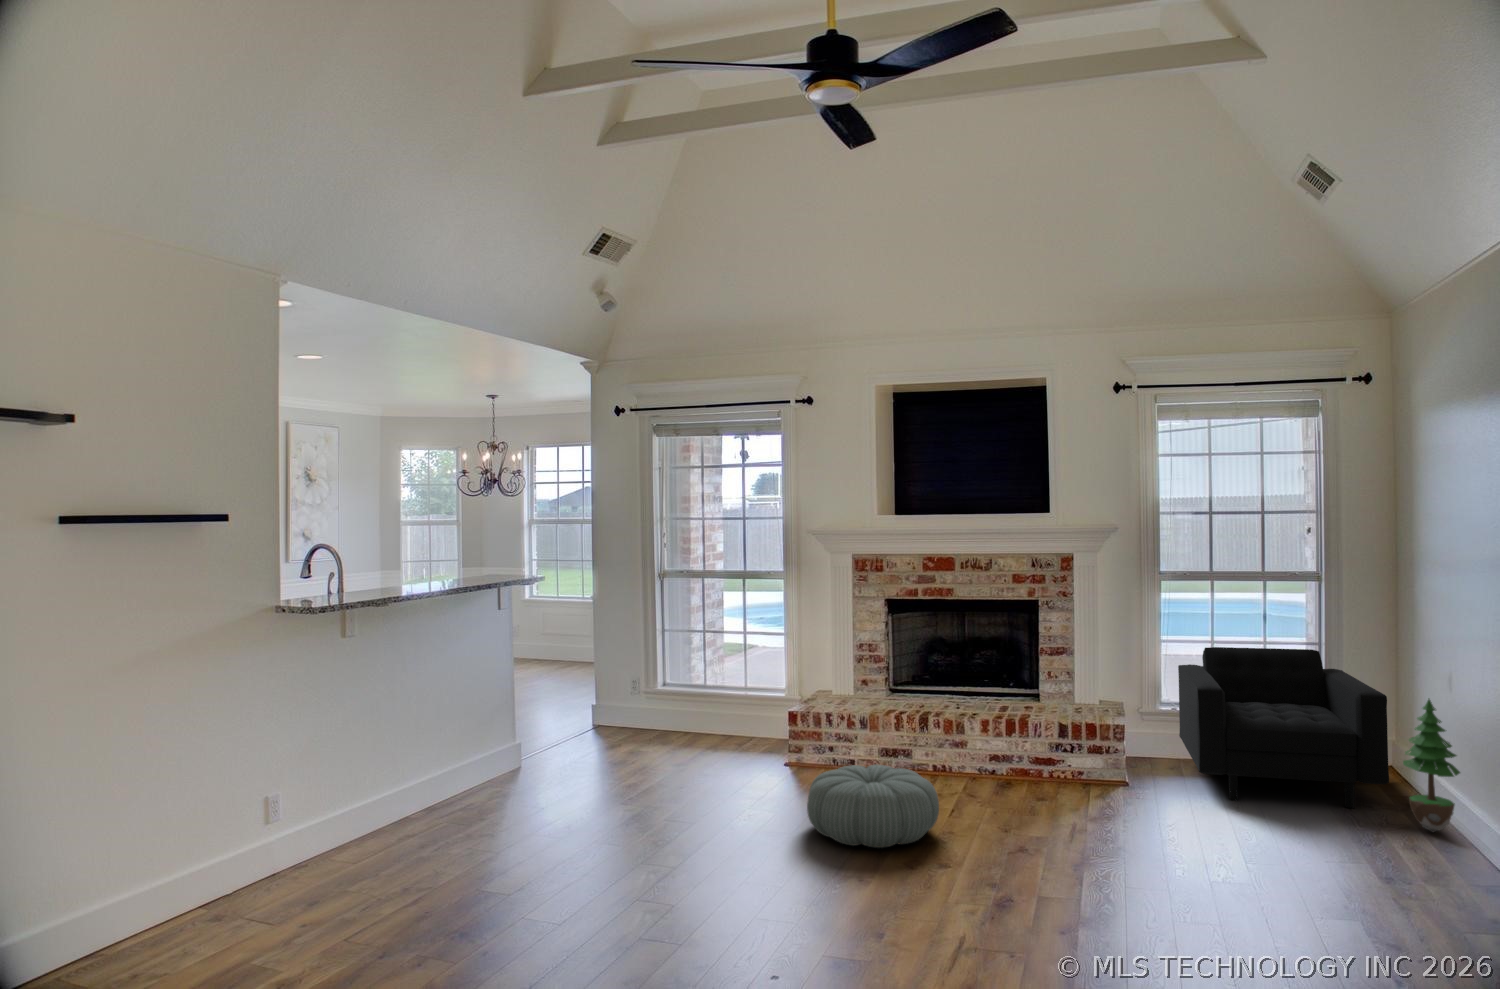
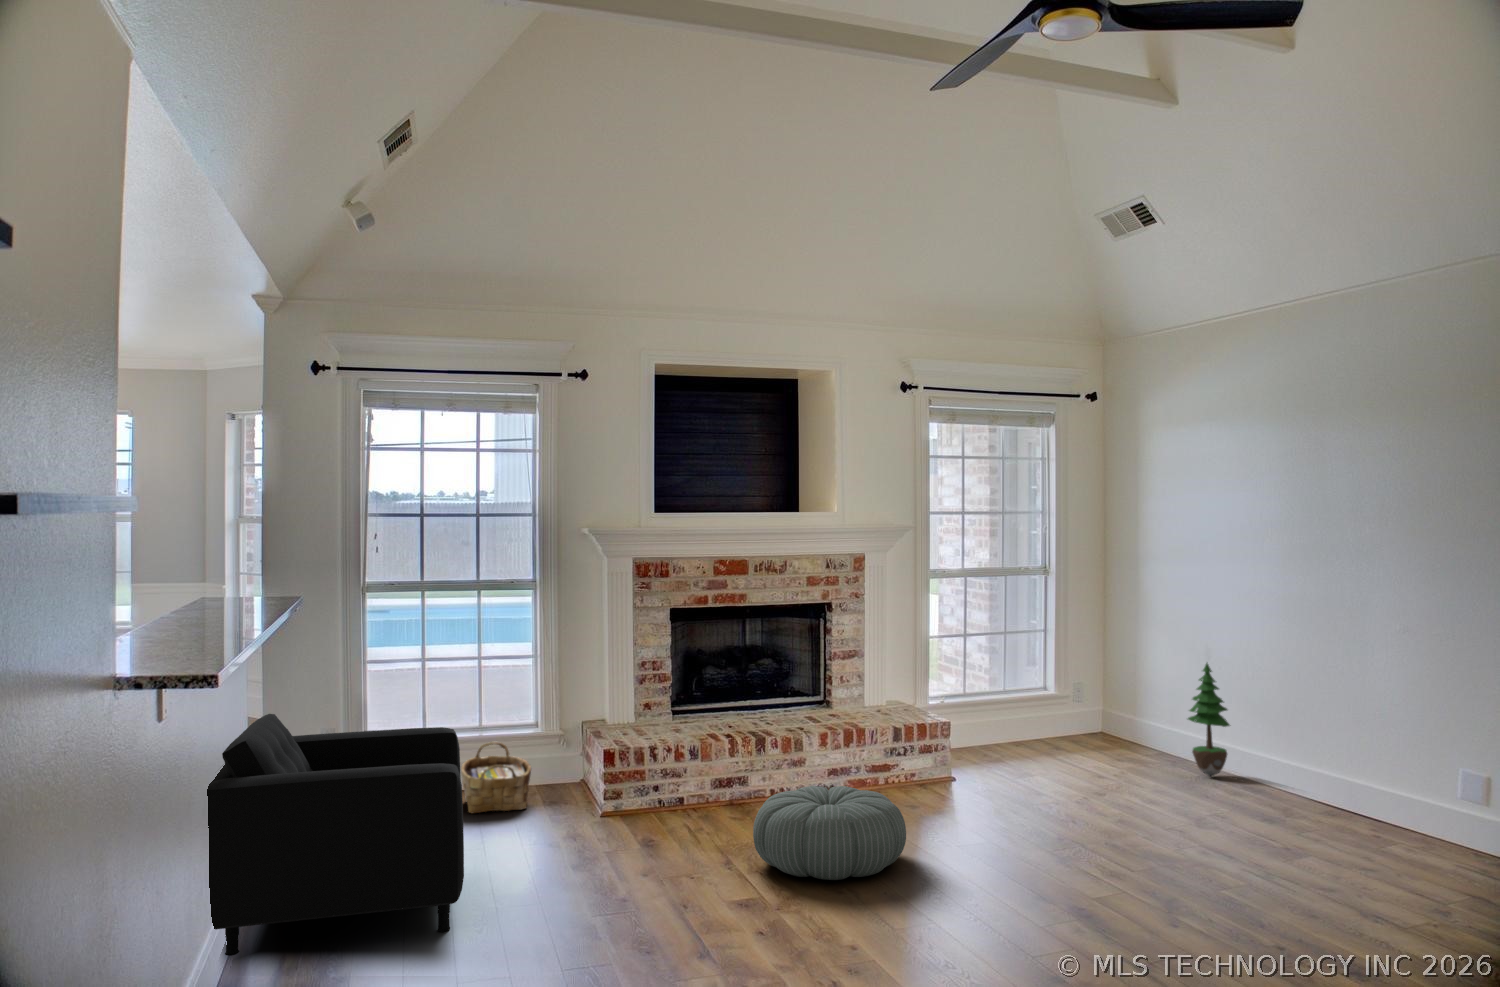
armchair: present [1178,647,1389,808] -> present [207,714,464,956]
woven basket: none [704,694,759,749] -> present [461,741,531,813]

